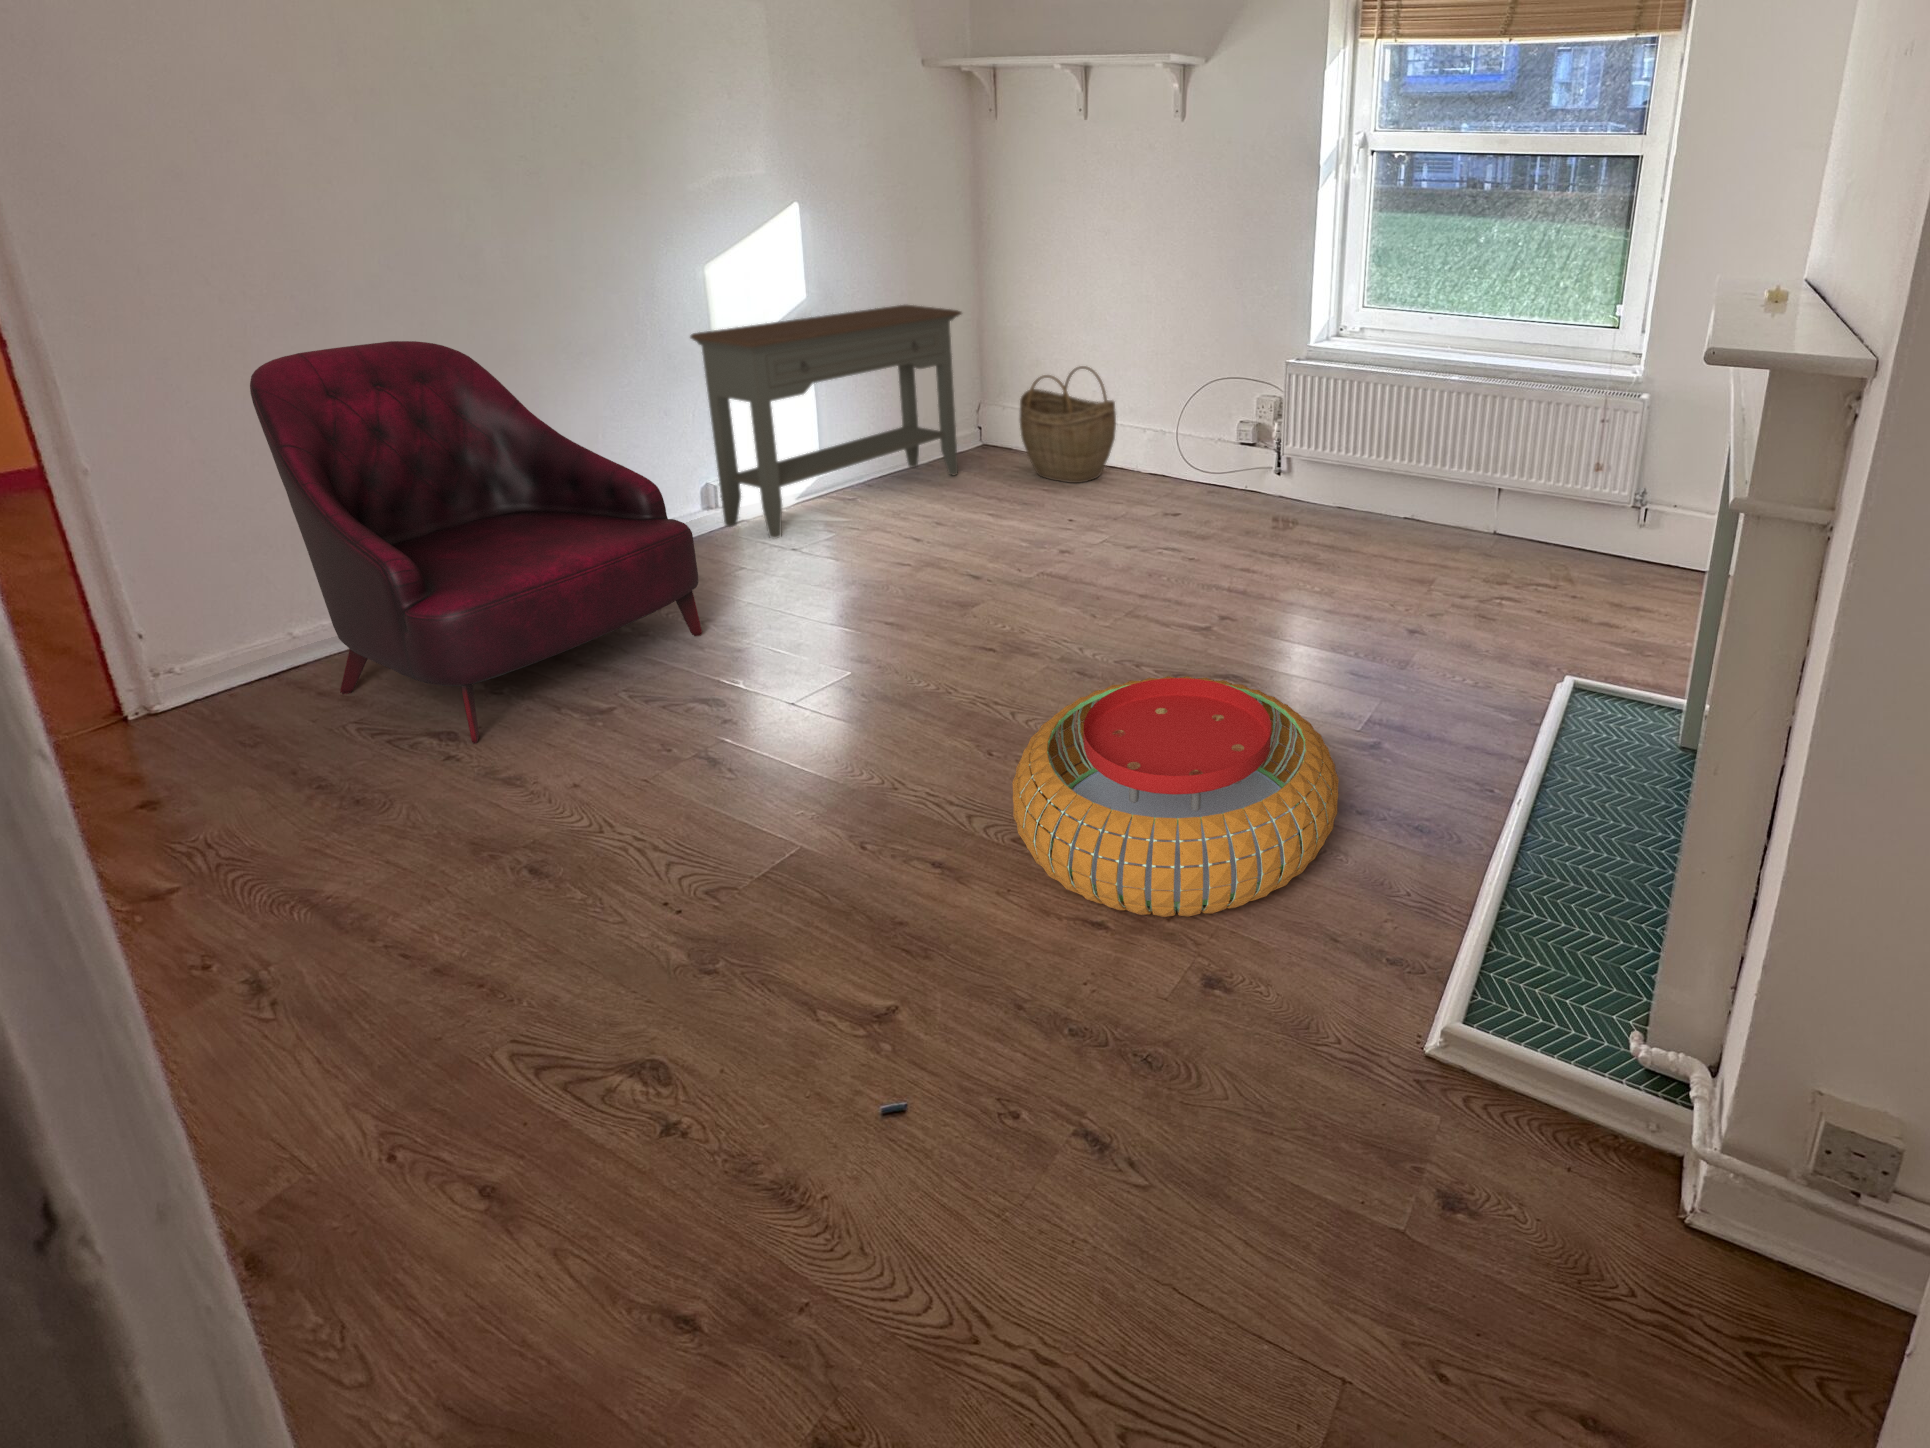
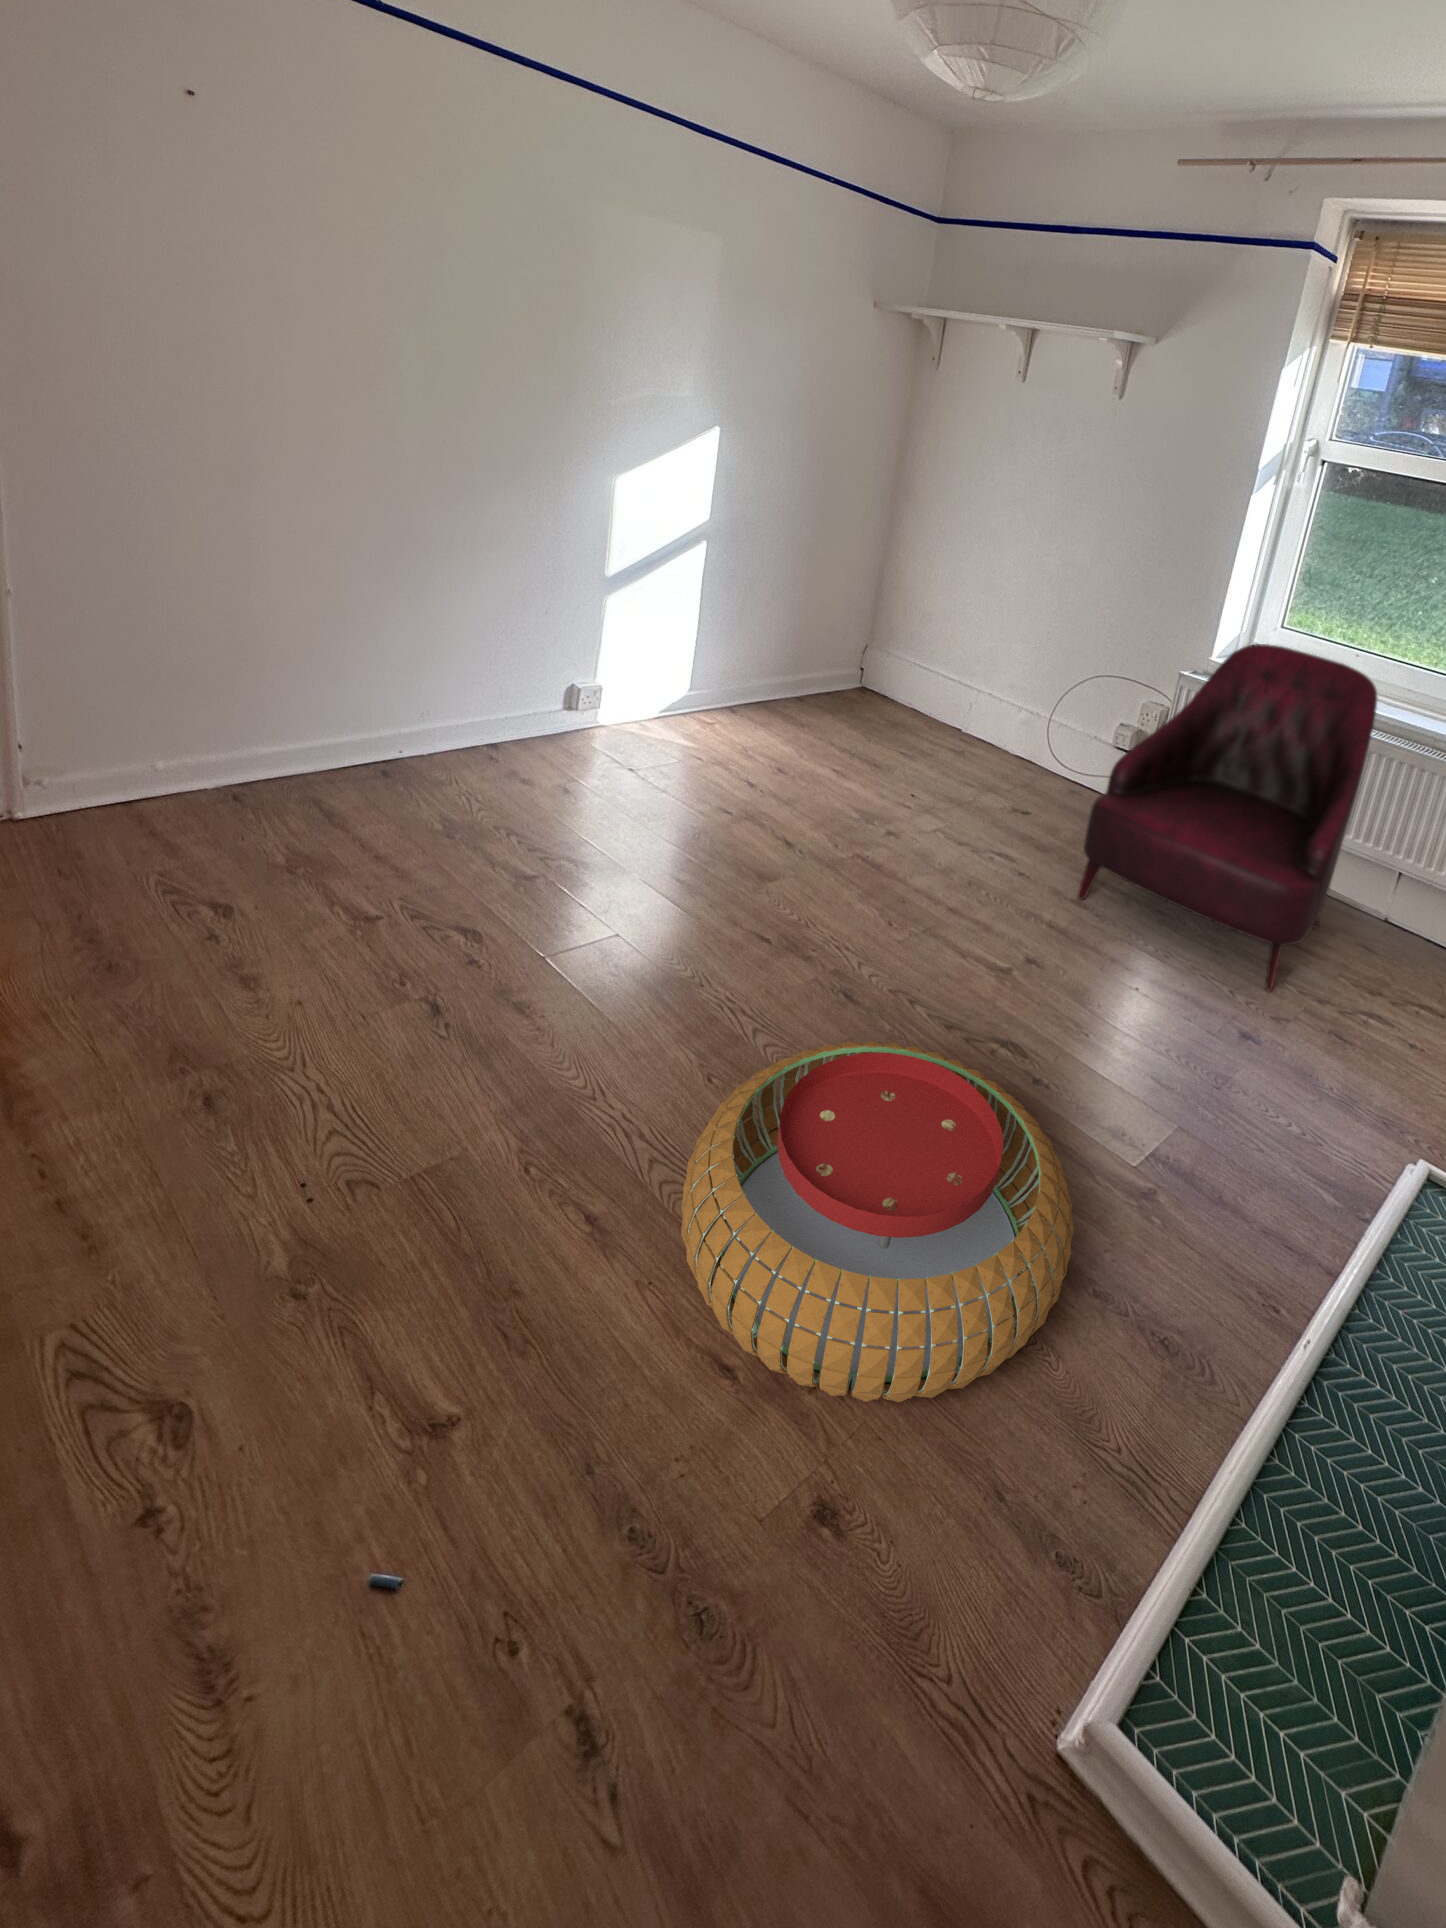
console table: present [690,305,961,538] -> none [582,538,858,753]
armchair: present [250,341,702,744] -> present [1078,644,1377,992]
woven basket: present [1020,366,1116,483] -> none [892,631,993,752]

